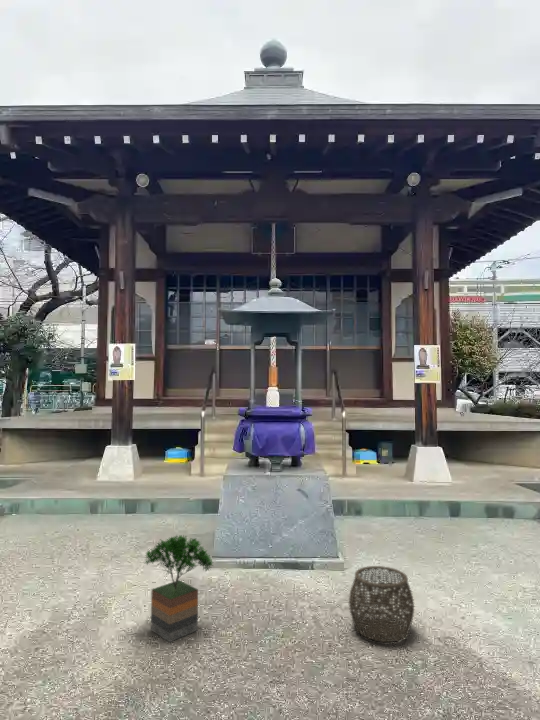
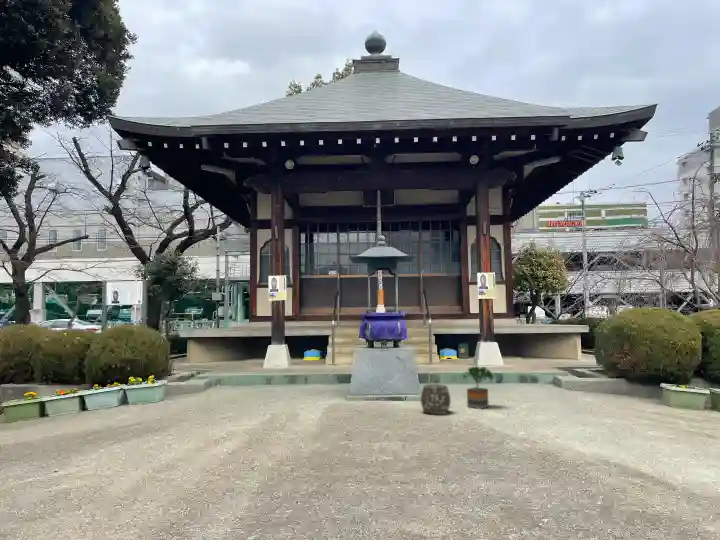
potted tree: present [146,536,213,642] -> present [463,366,494,409]

